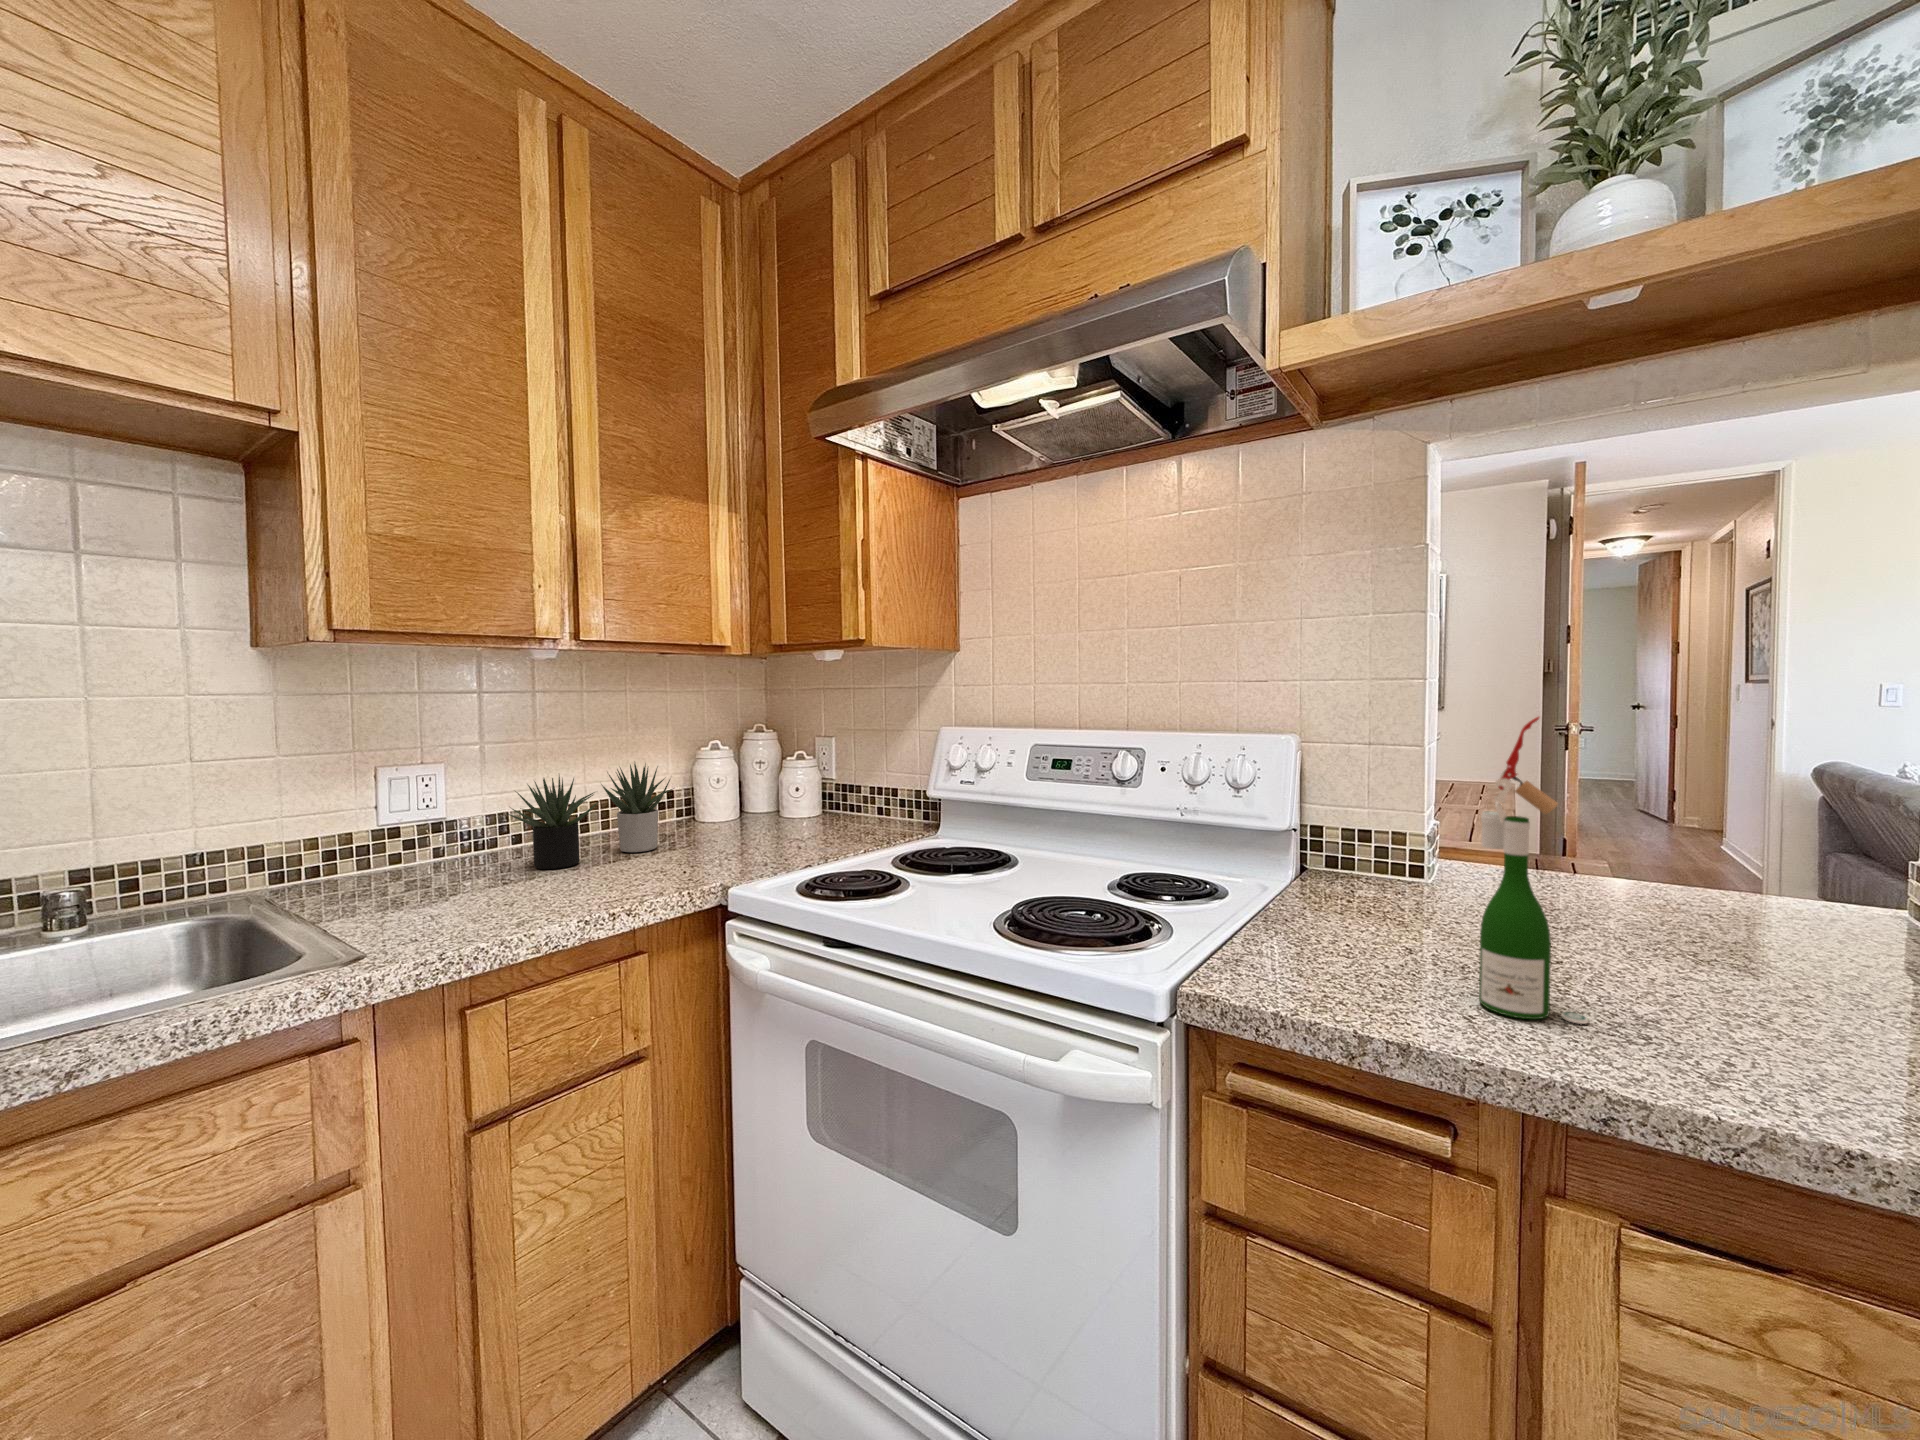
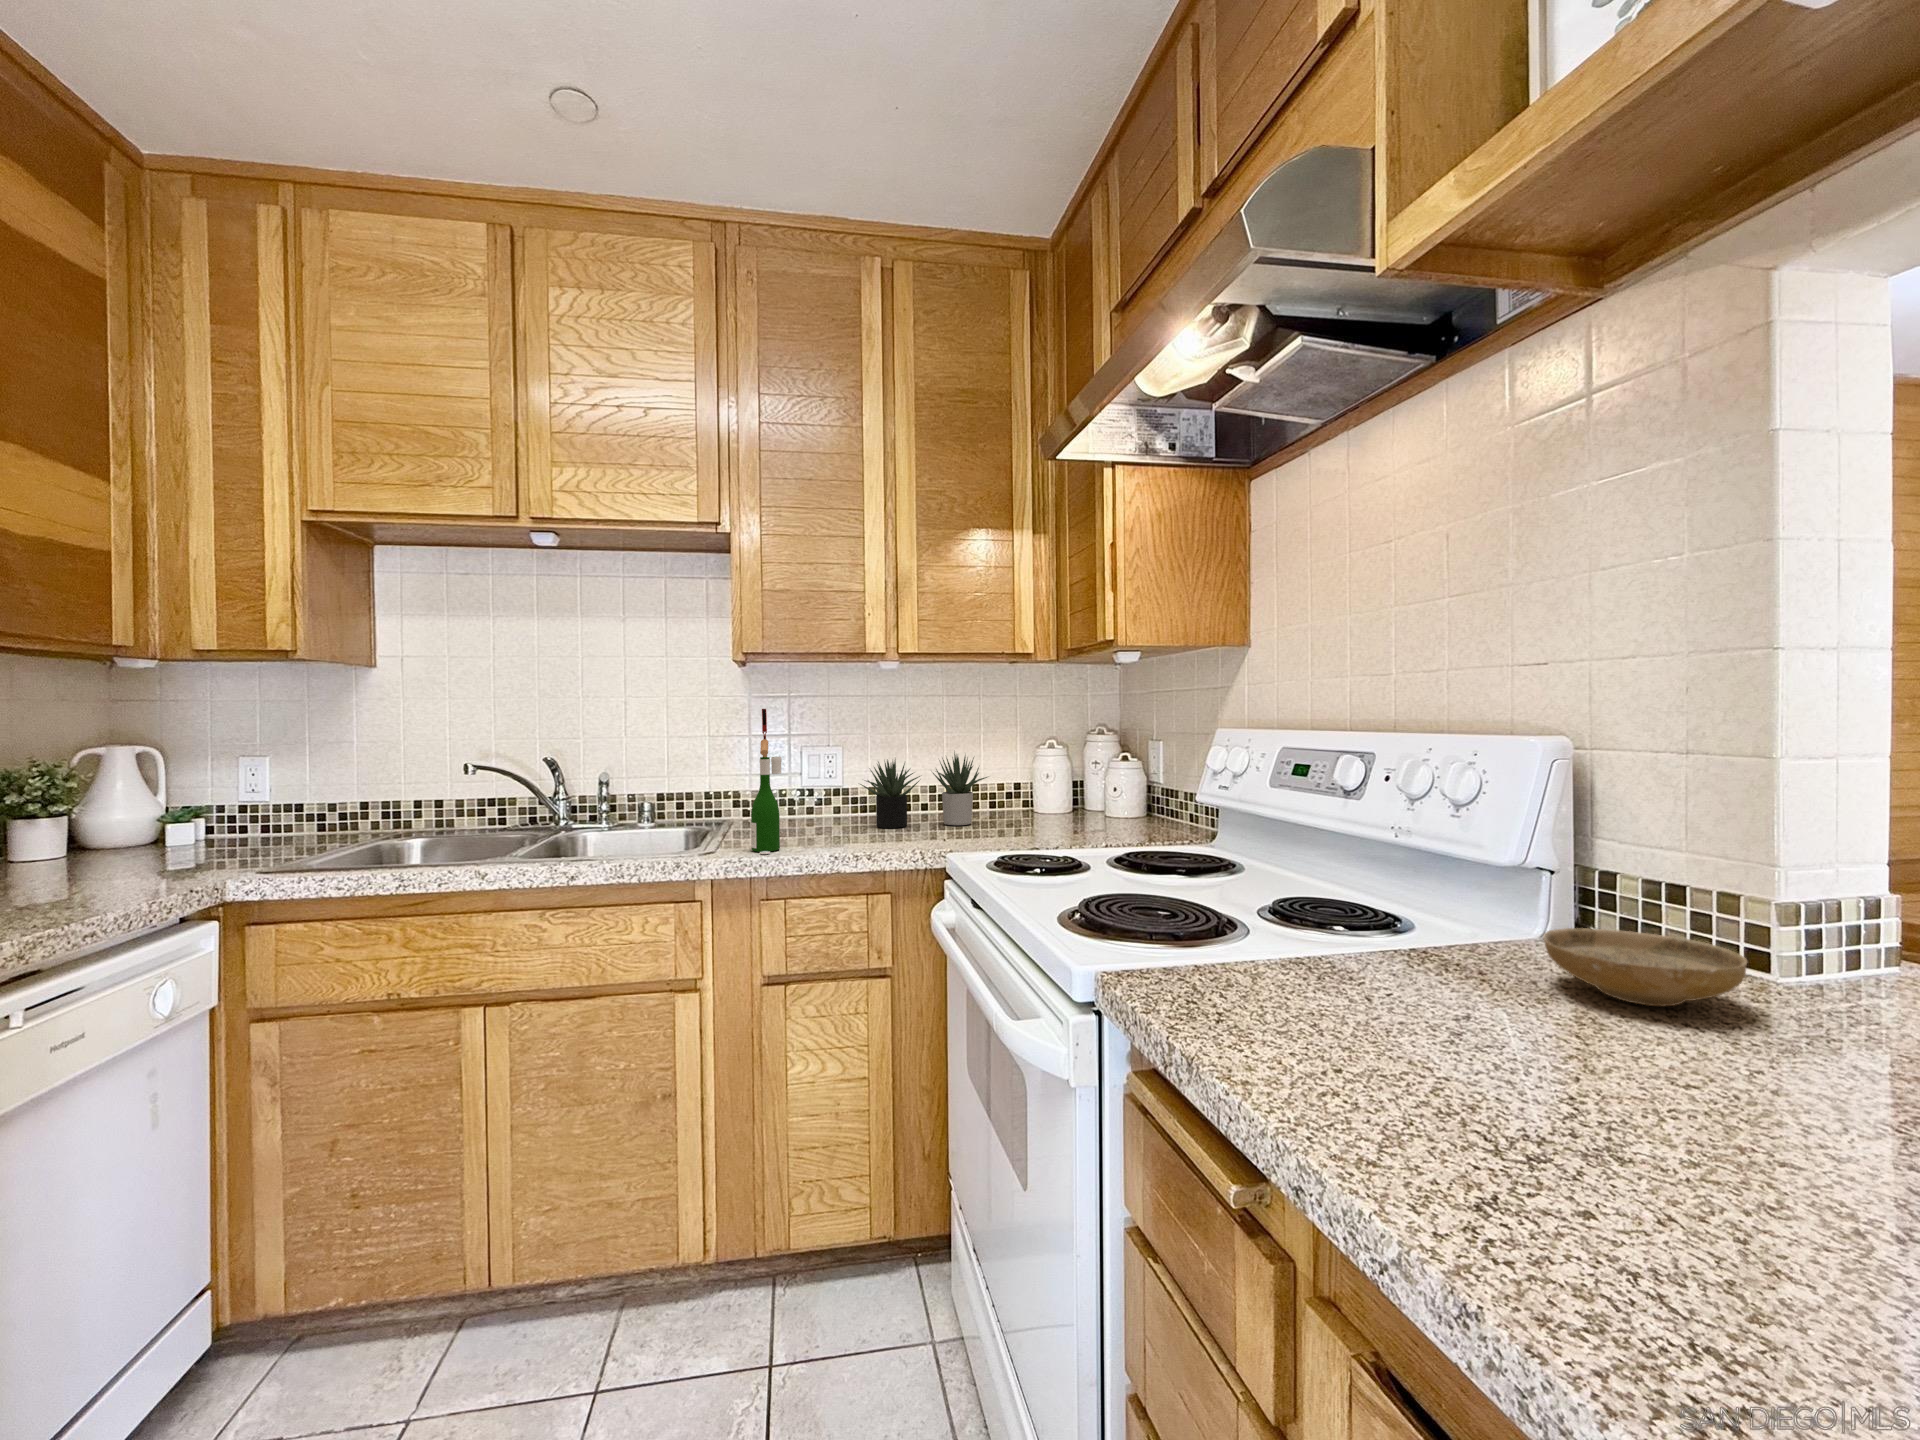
wine bottle: present [1479,717,1588,1024] -> present [751,709,782,854]
ceramic bowl: none [1358,865,1476,913] -> present [1543,928,1747,1006]

